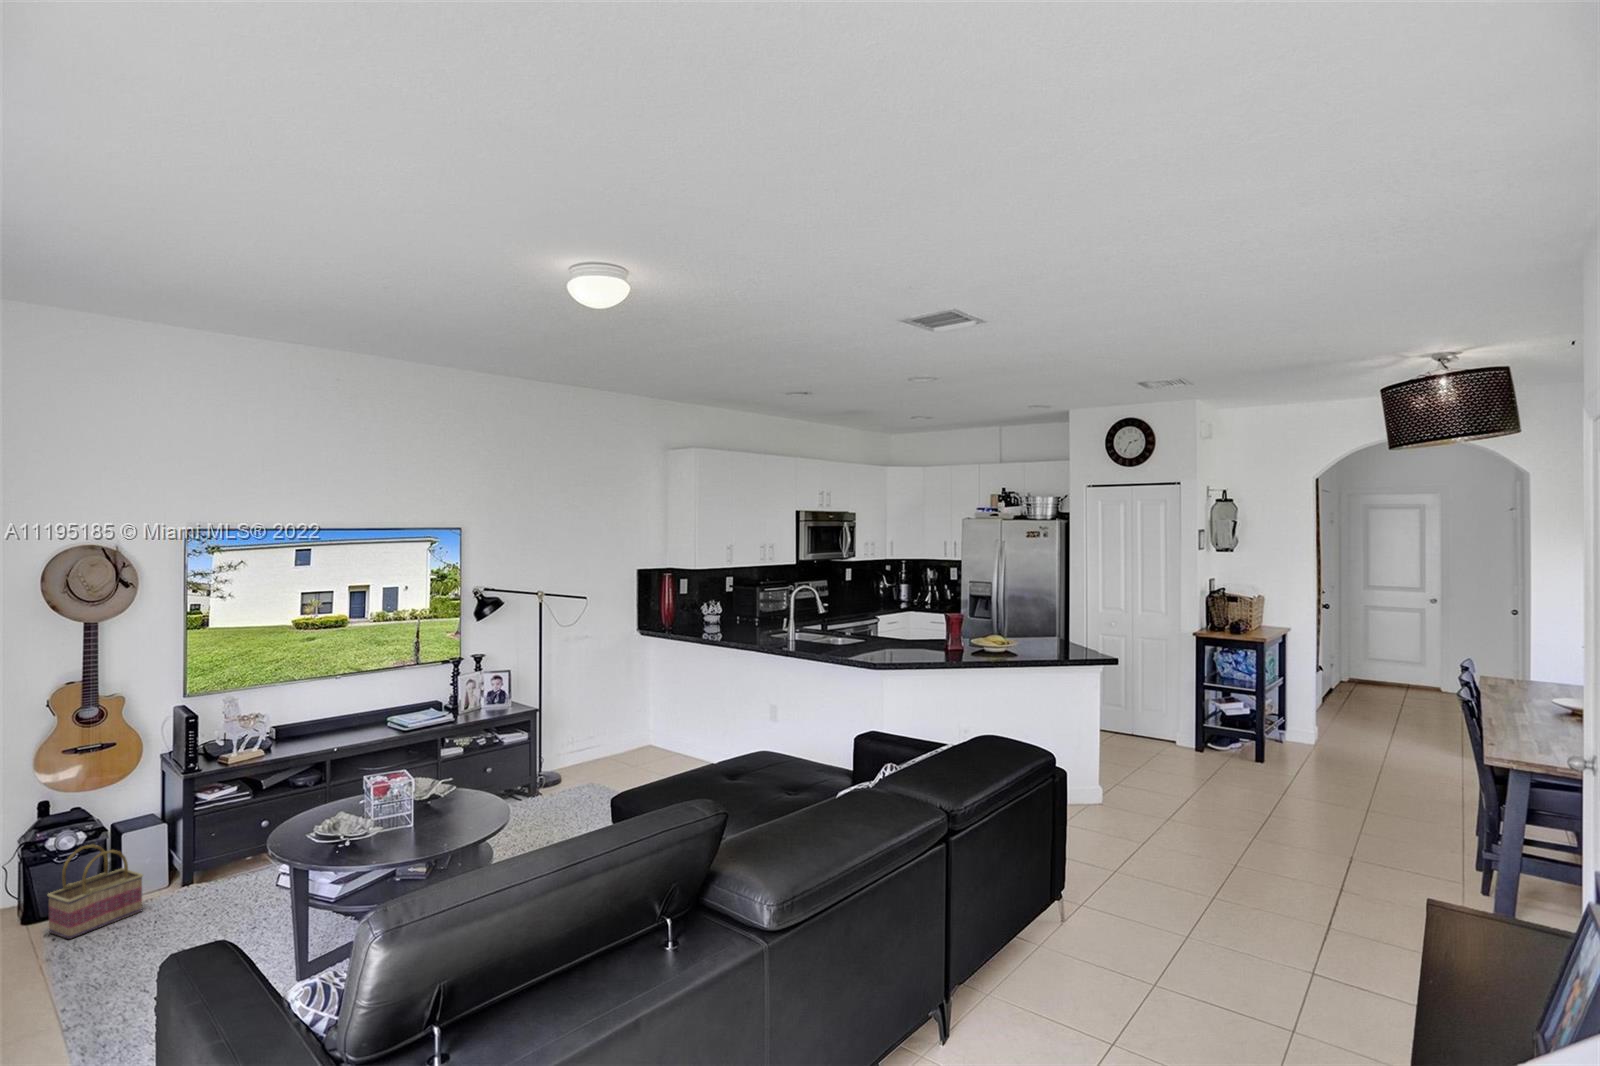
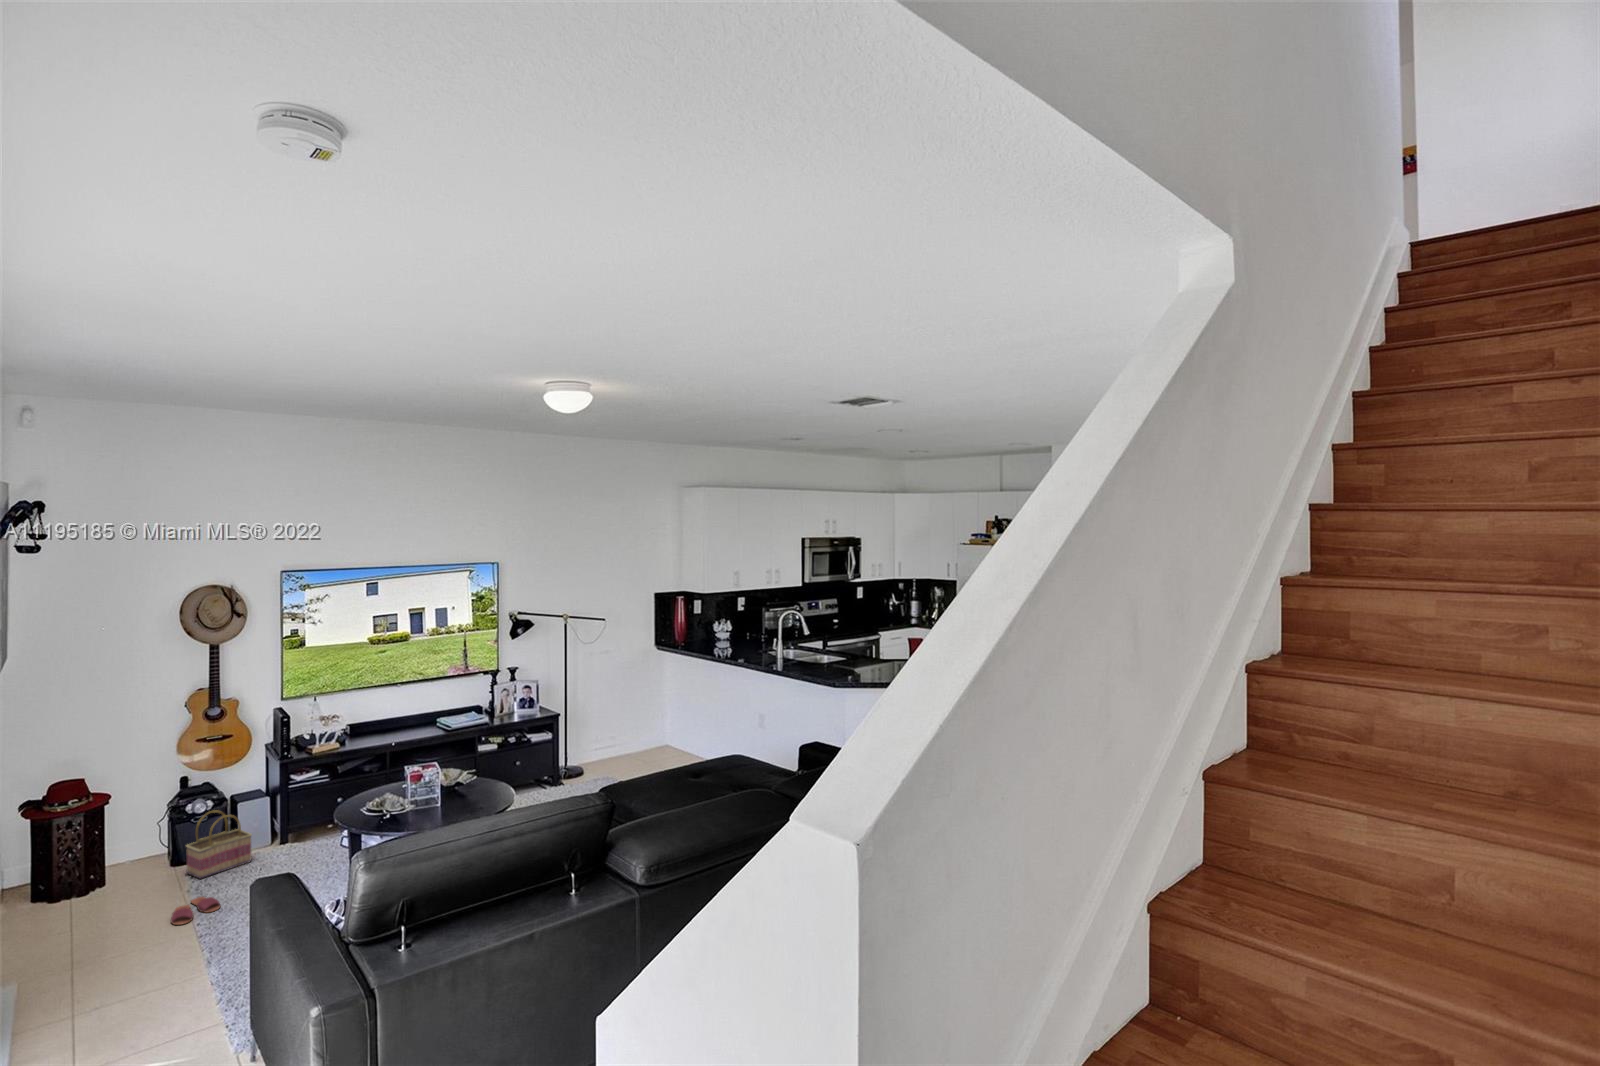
slippers: none [27,965,102,1009] -> present [171,897,220,925]

